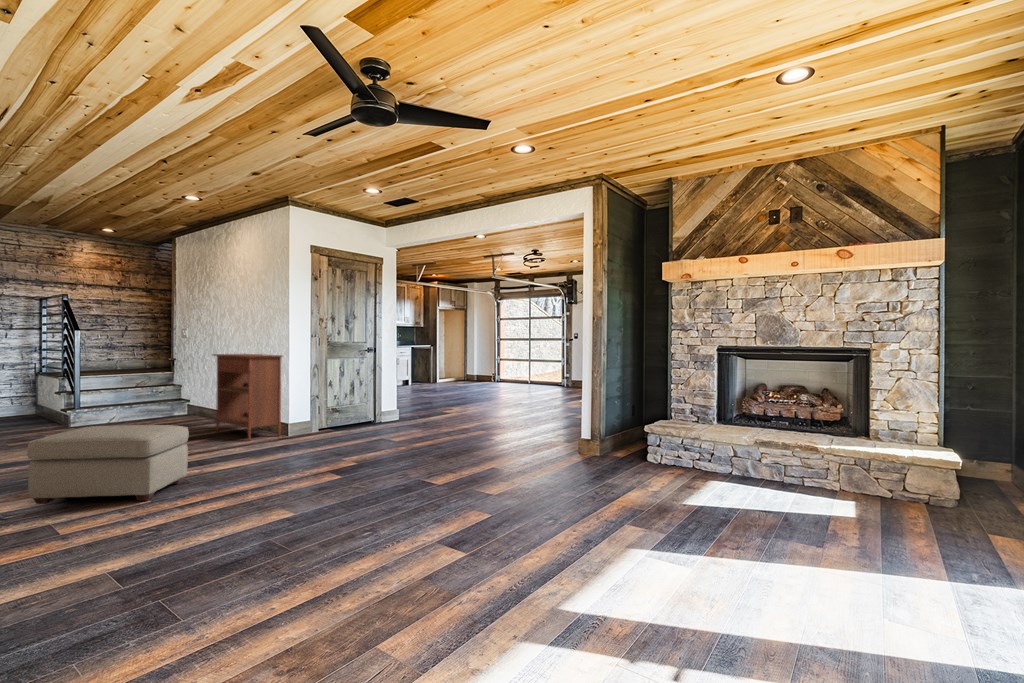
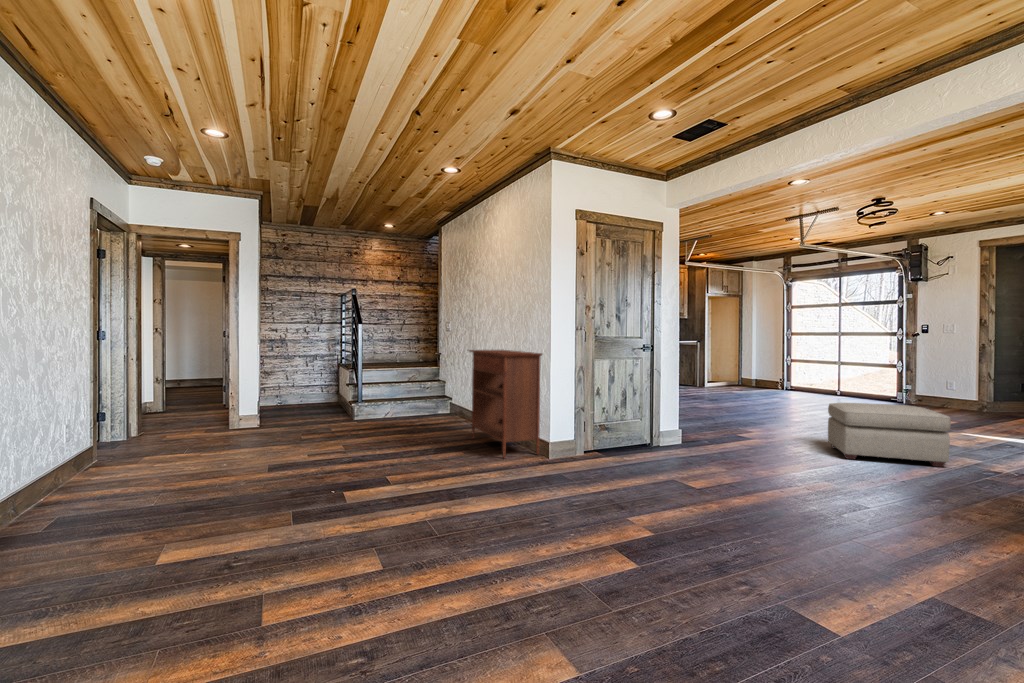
ottoman: present [27,425,189,504] -> present [828,403,951,467]

